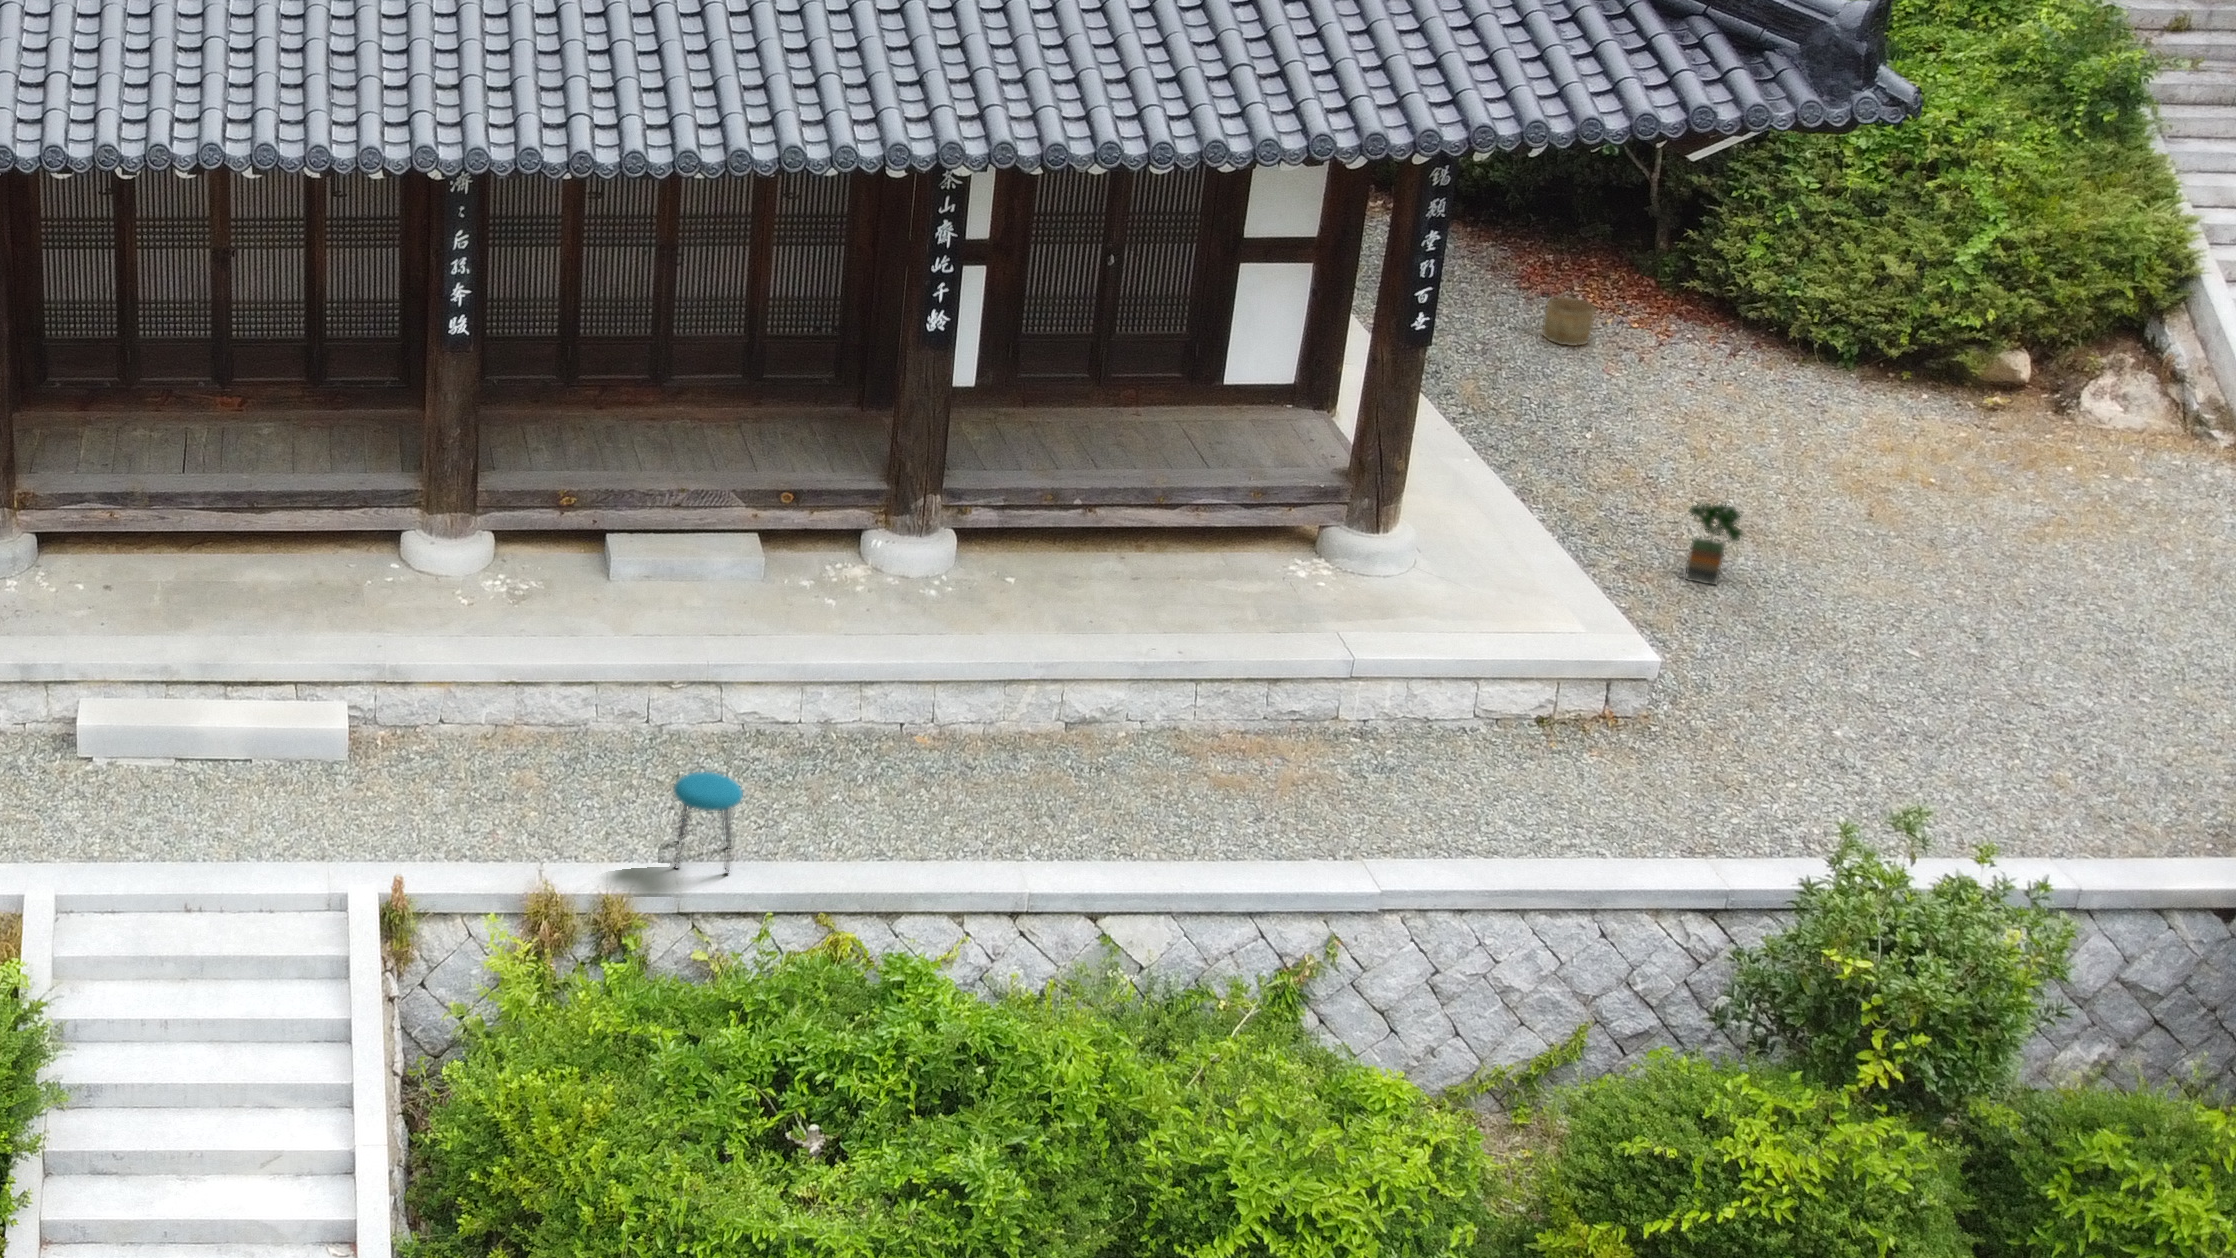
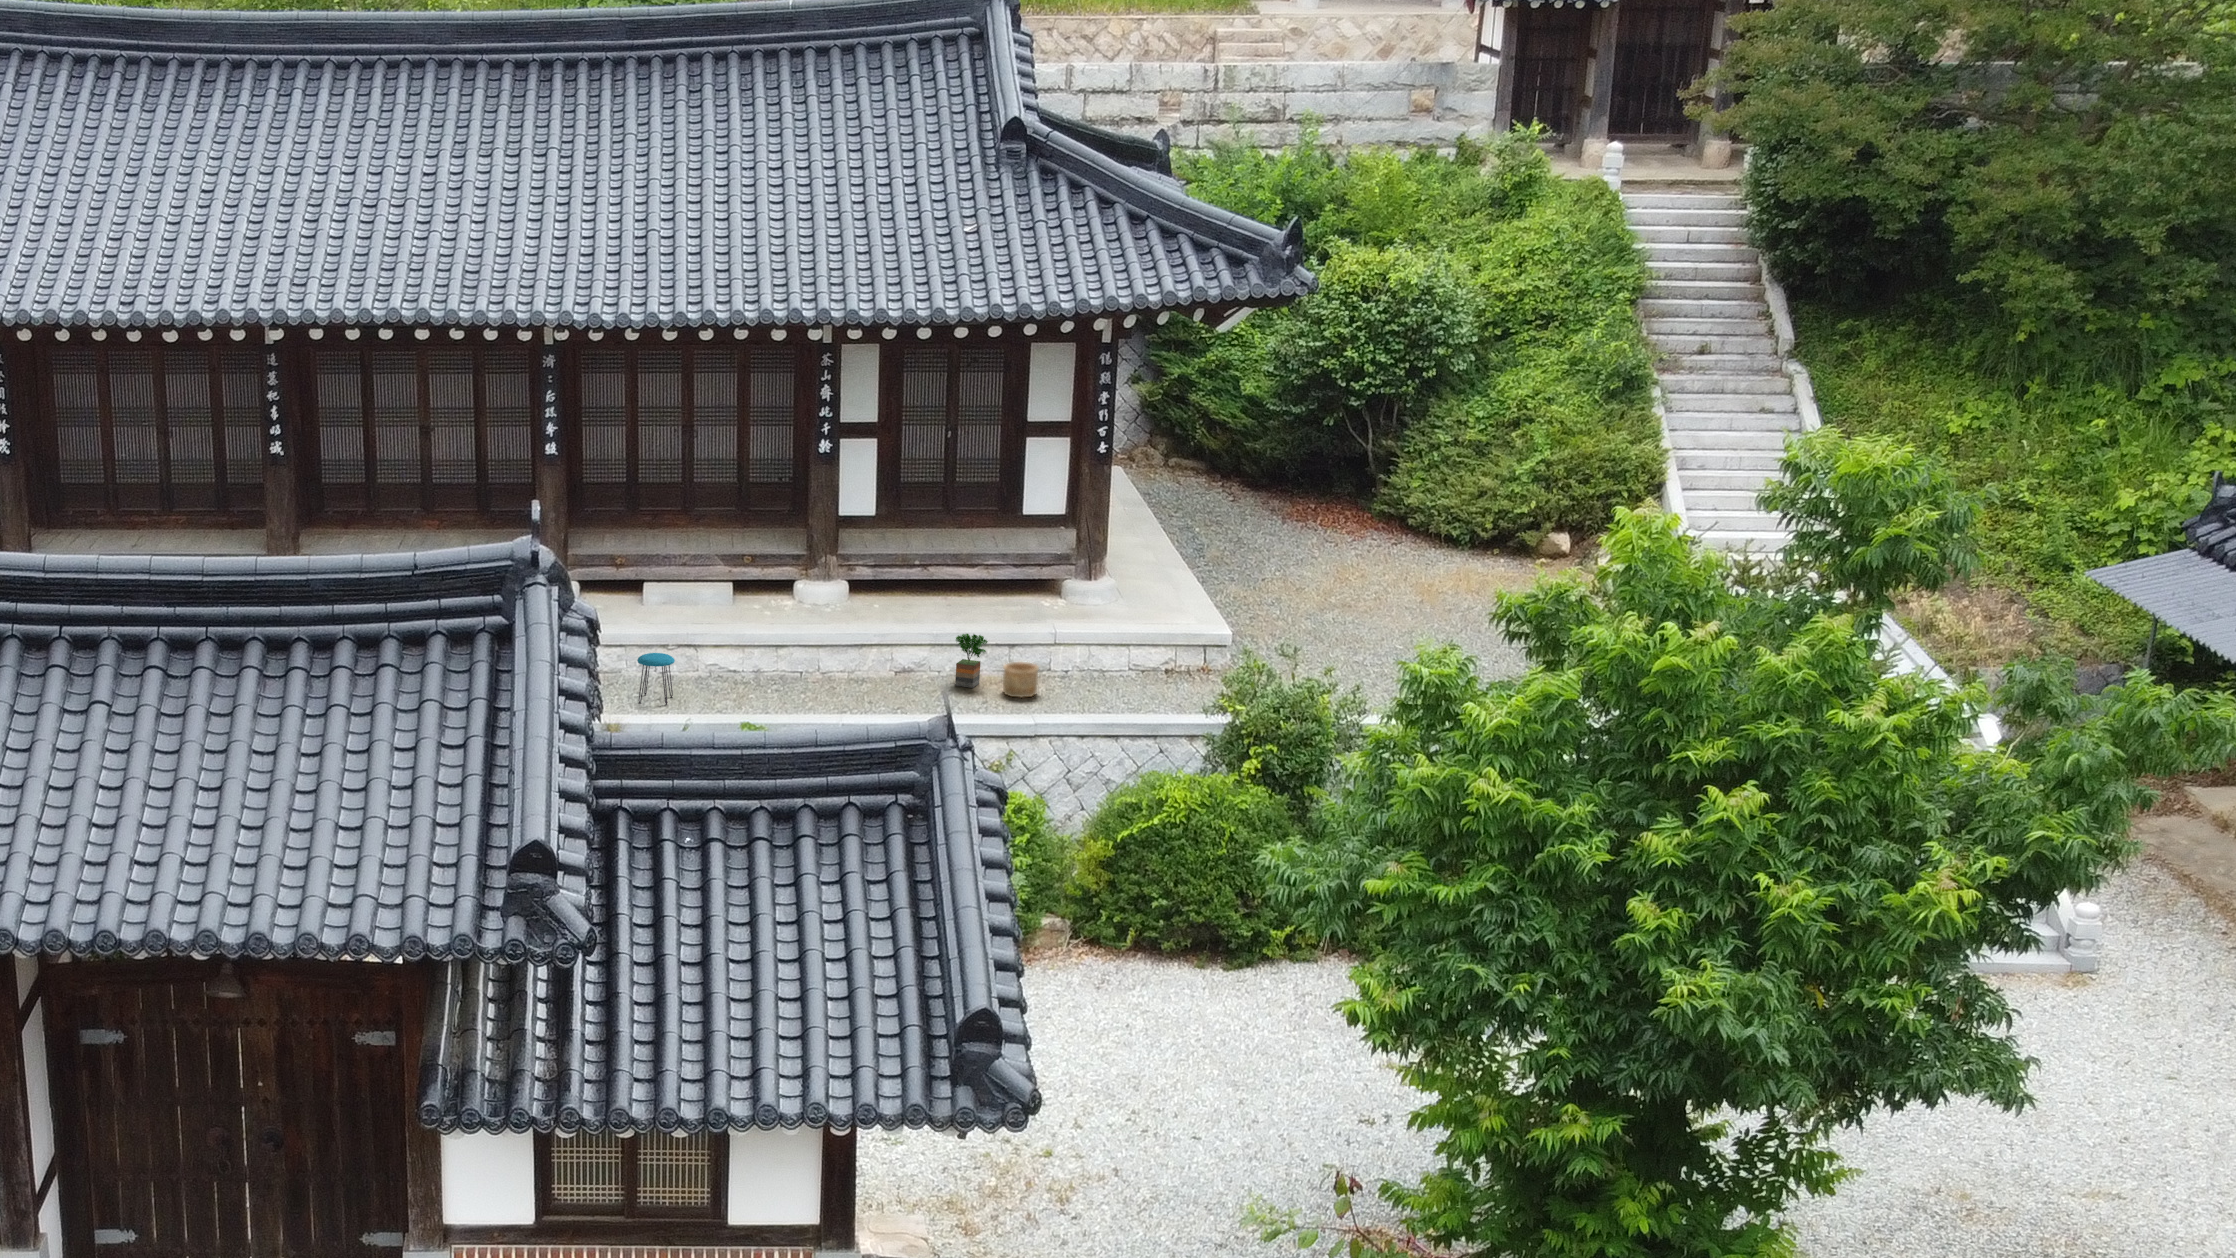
wooden bucket: present [1542,297,1596,346] -> present [1003,662,1038,697]
potted tree: present [1686,504,1743,585] -> present [955,634,988,688]

